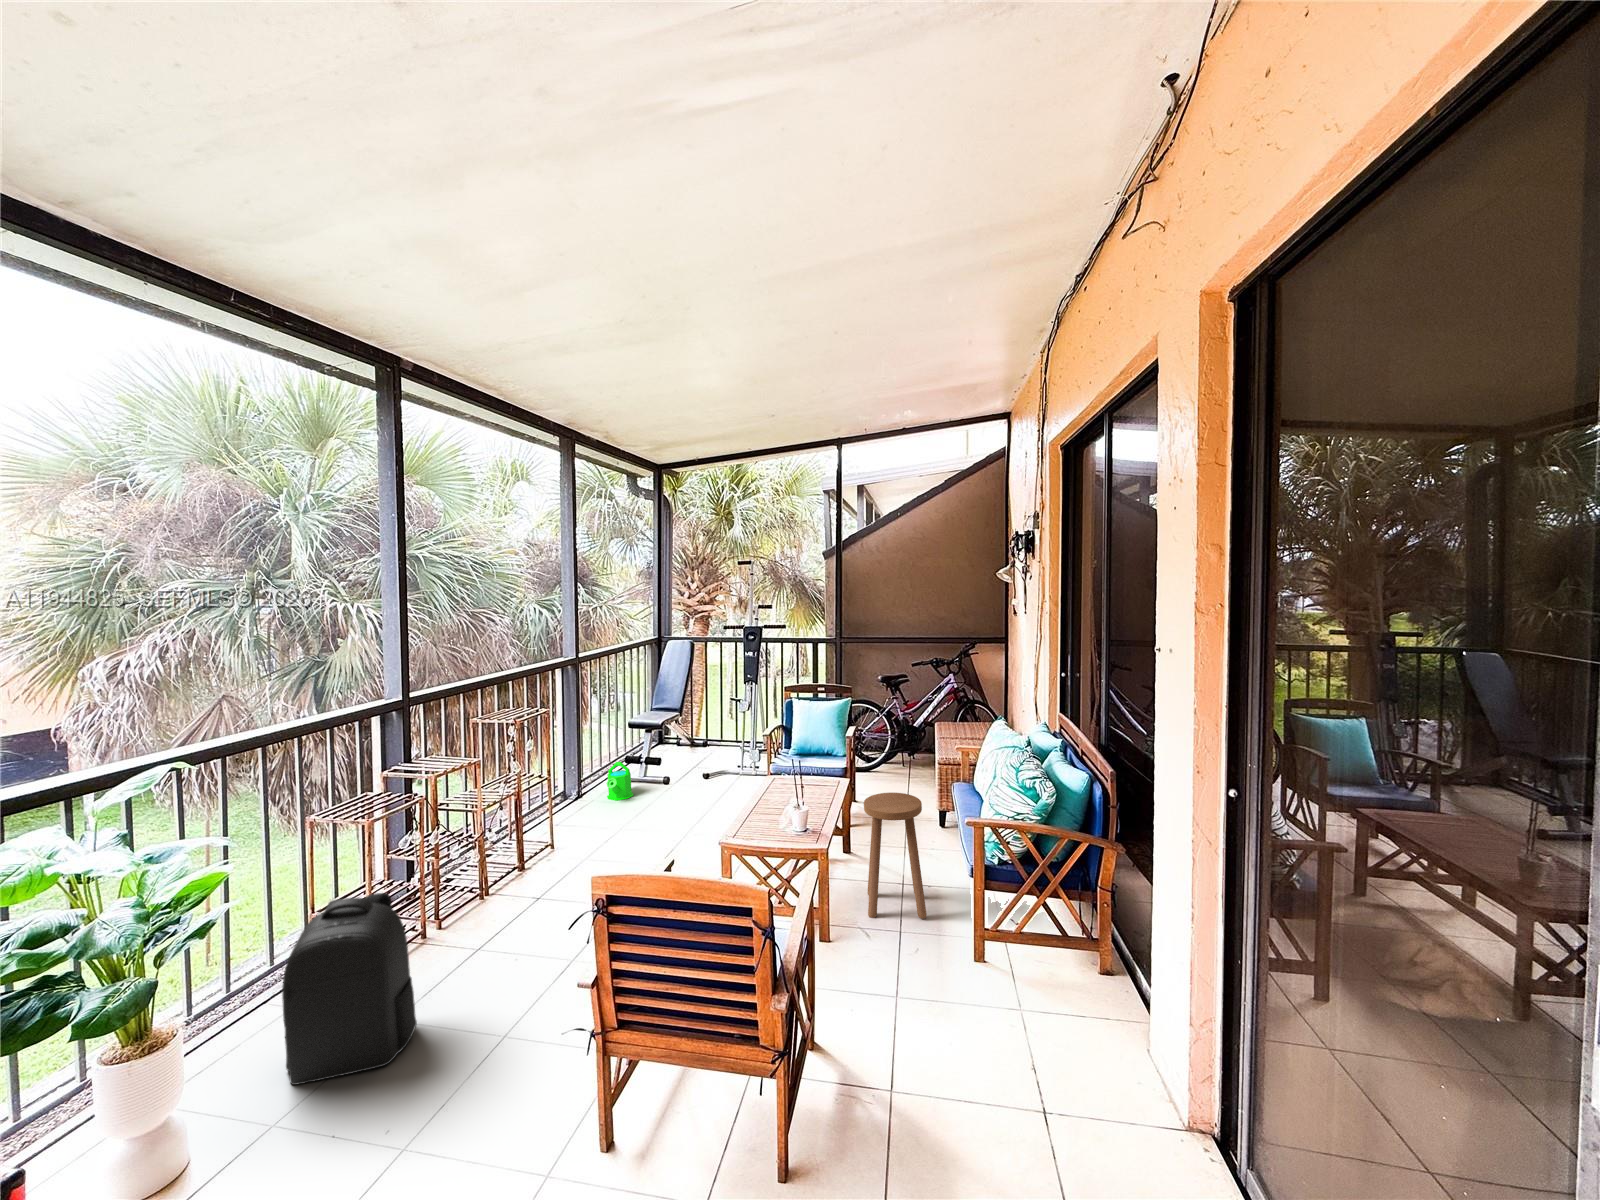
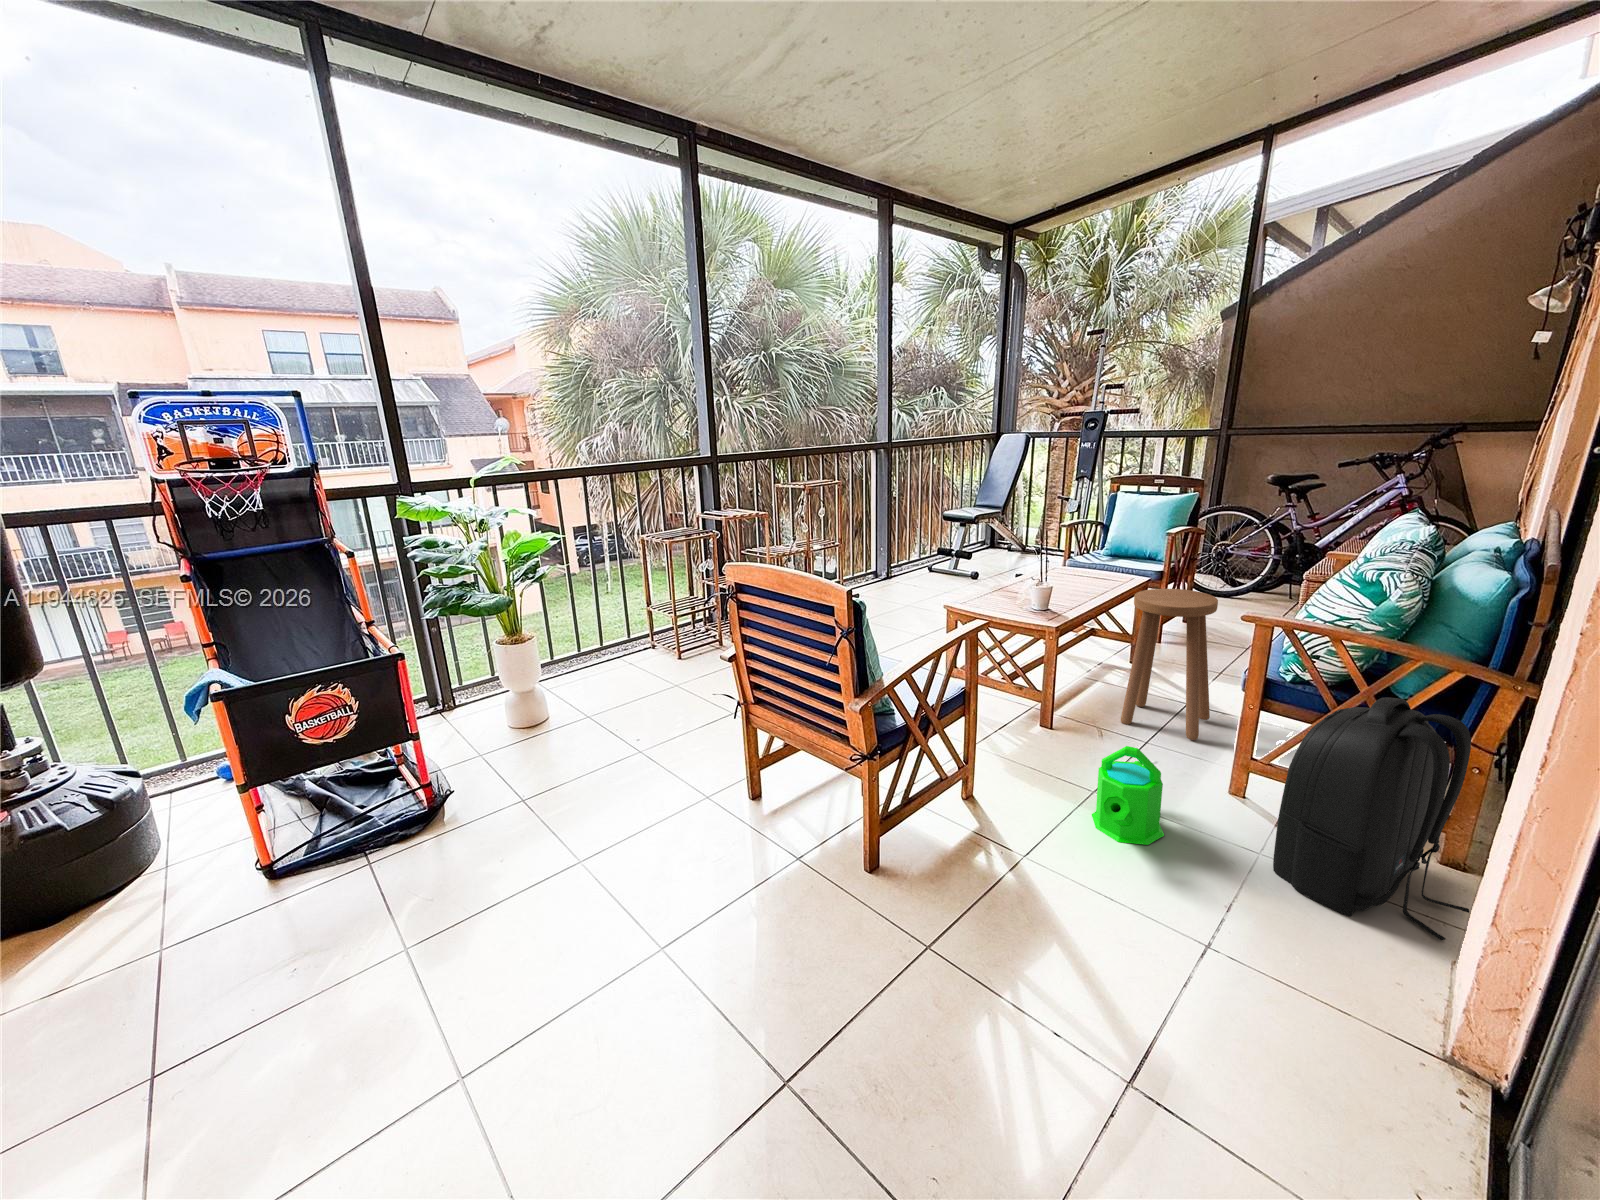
watering can: present [607,762,634,801] -> present [1092,746,1164,845]
backpack: present [282,893,417,1085] -> present [1273,697,1471,941]

